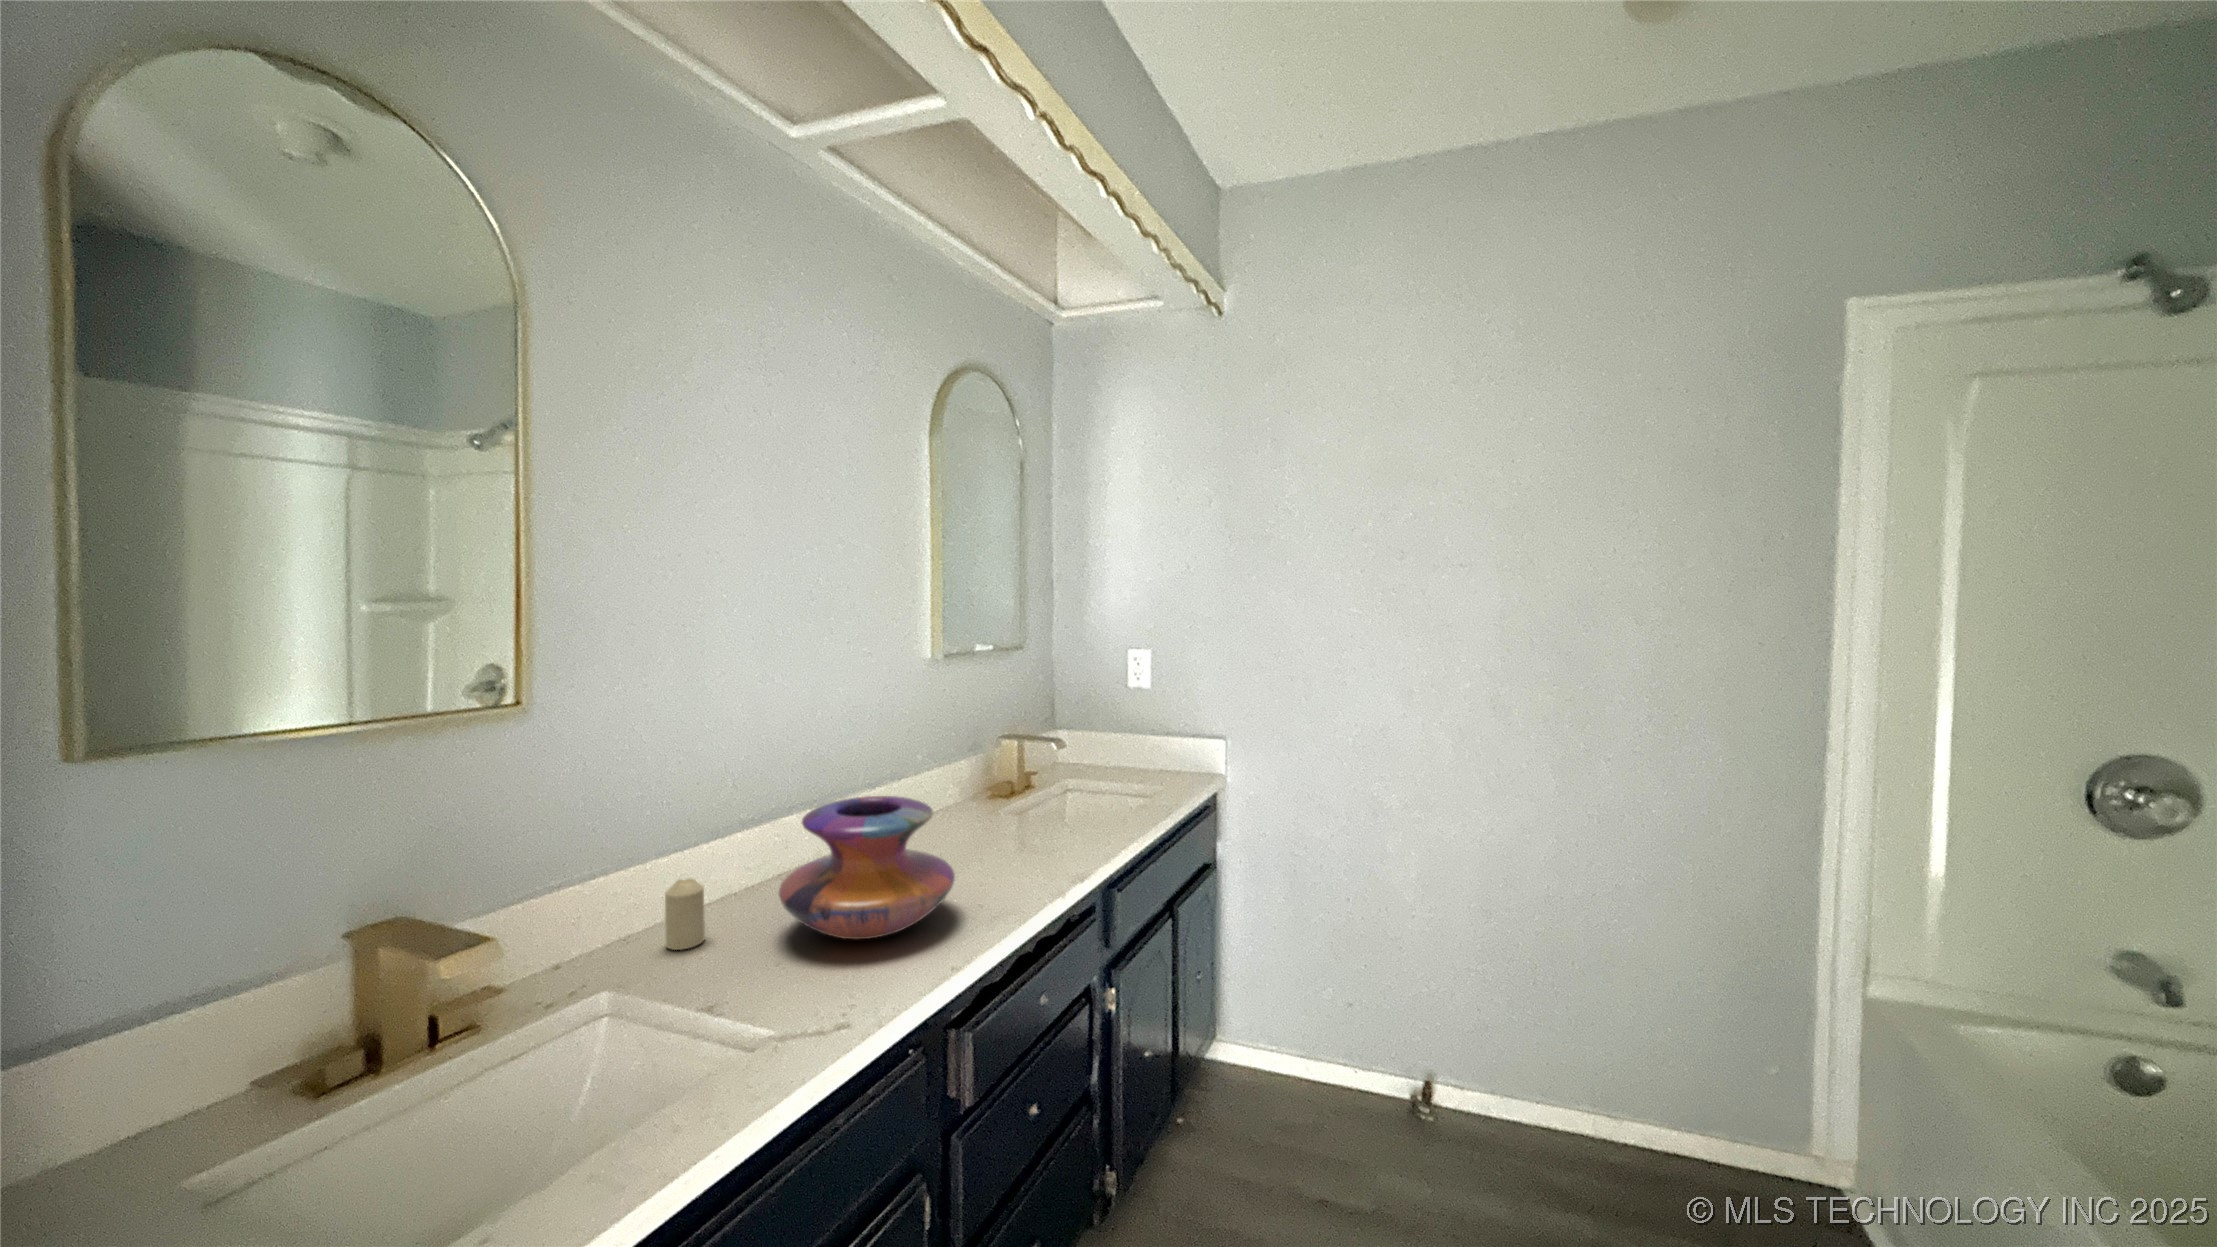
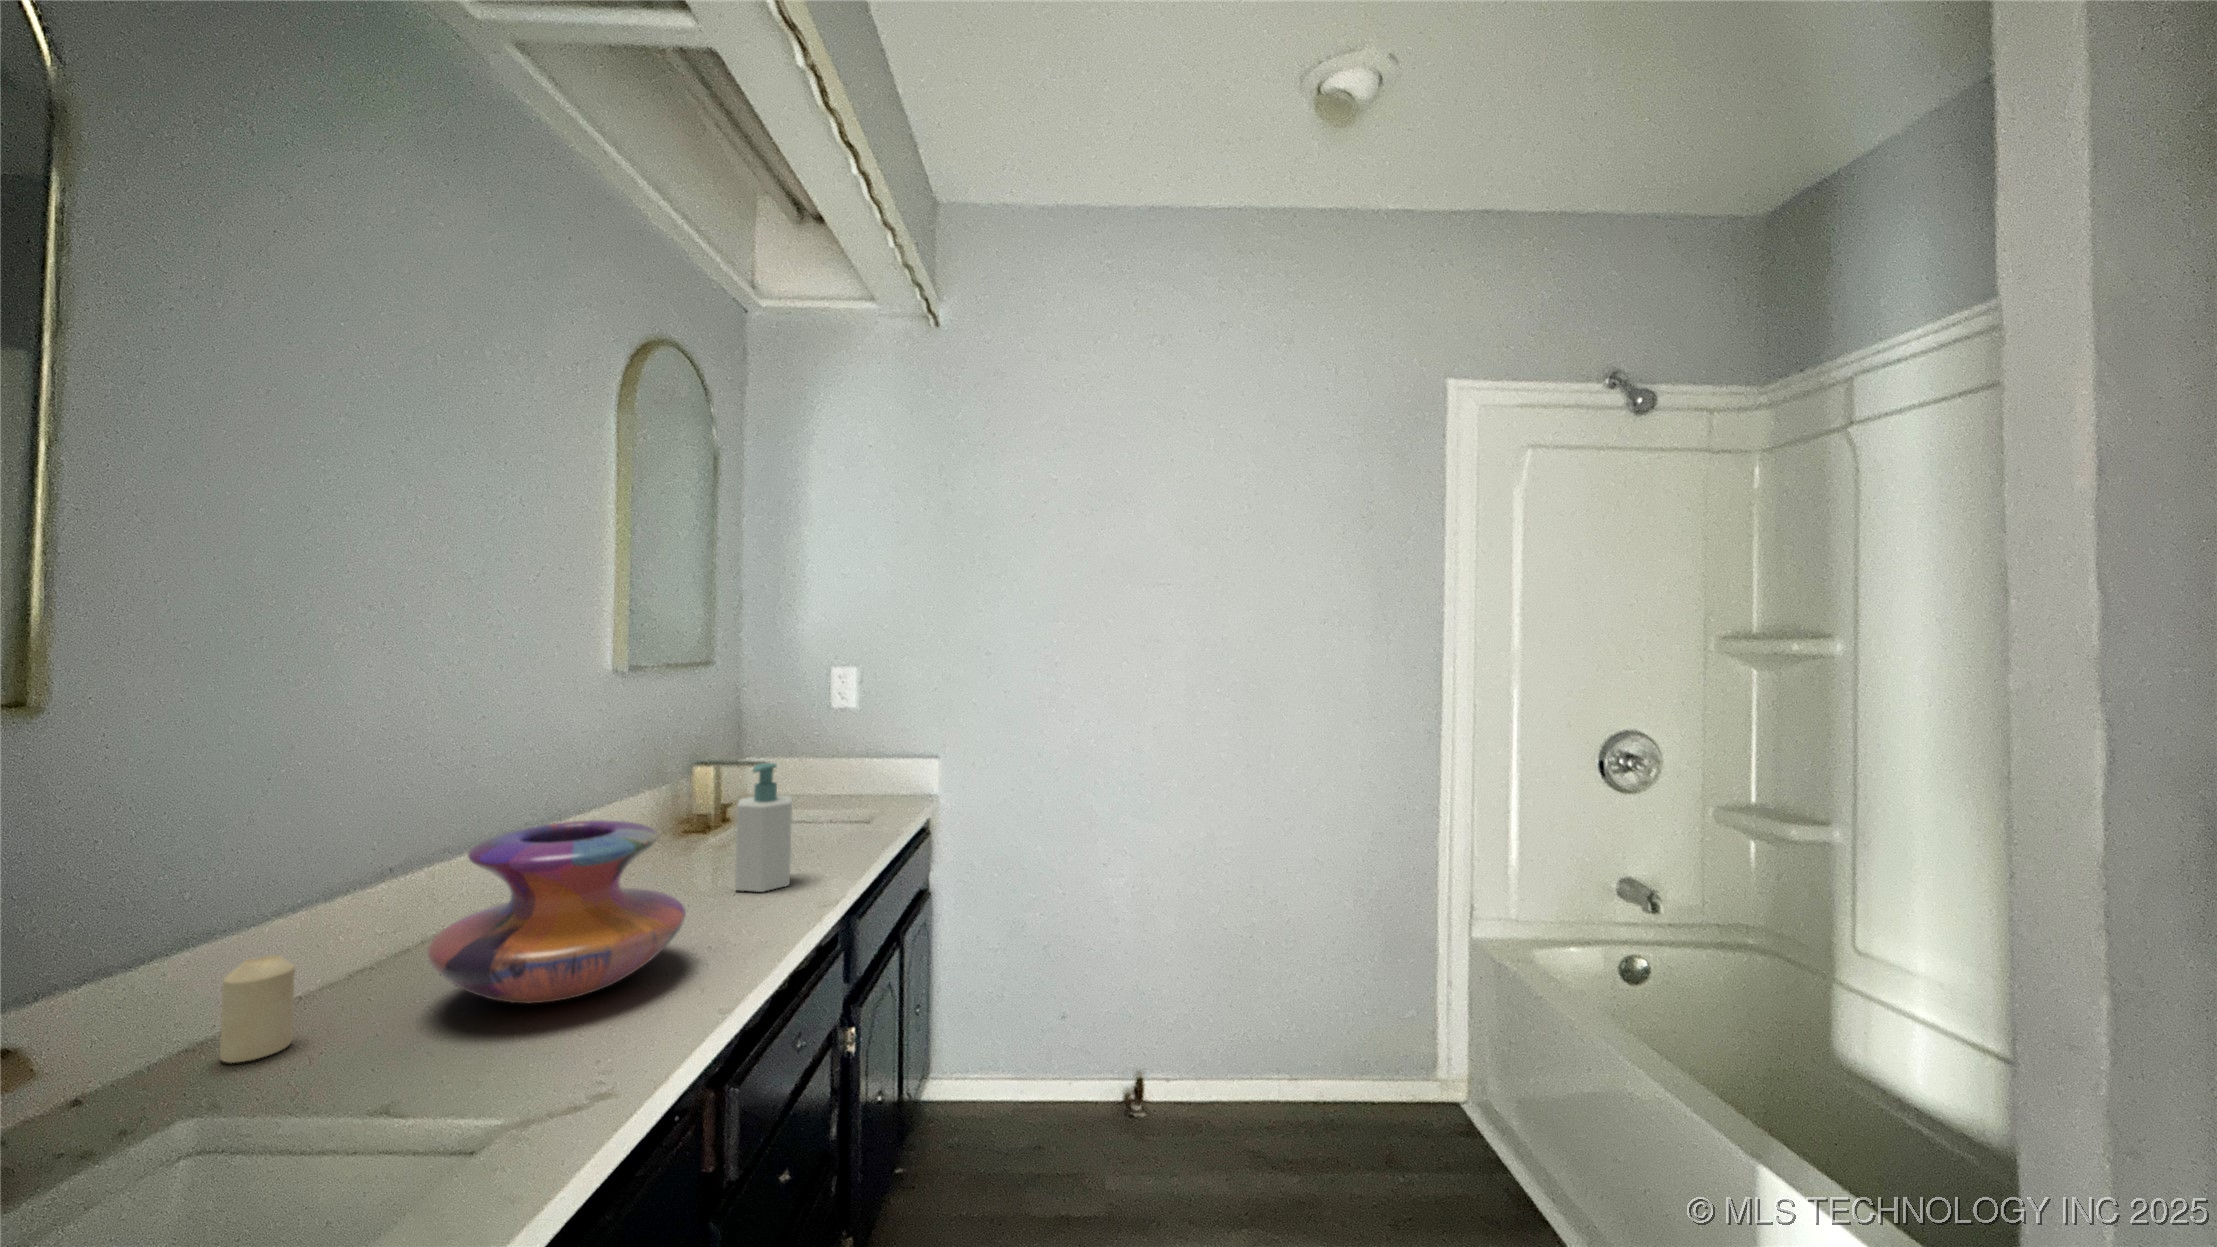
soap bottle: none [1015,747,1062,860] -> present [735,763,792,892]

